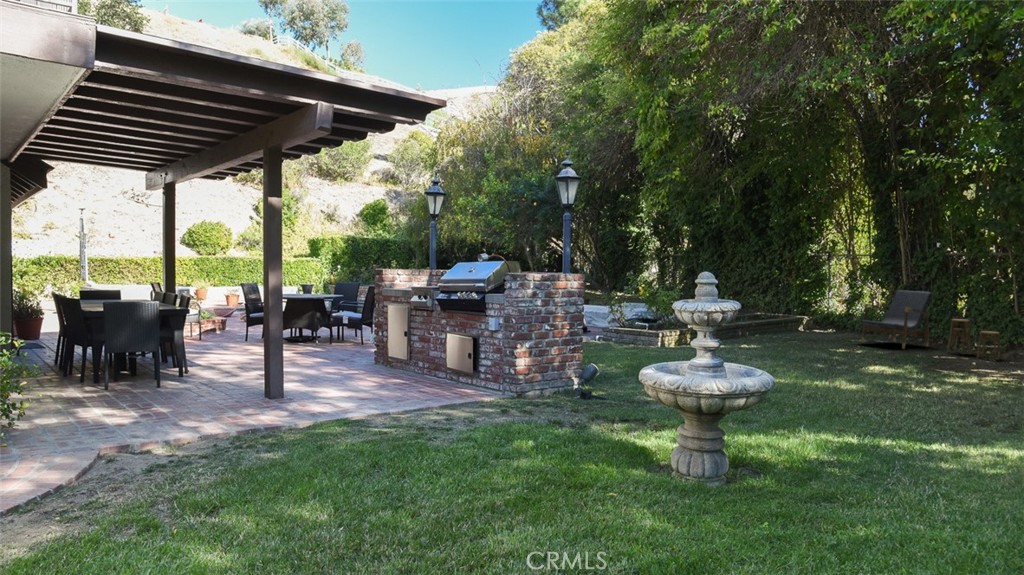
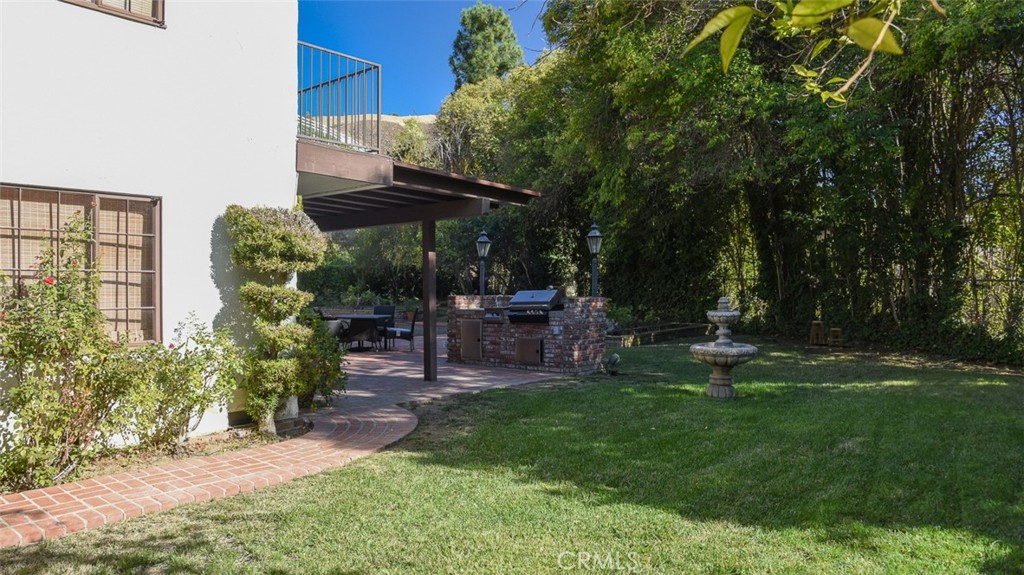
lounge chair: present [861,290,932,349] -> none [754,303,798,343]

